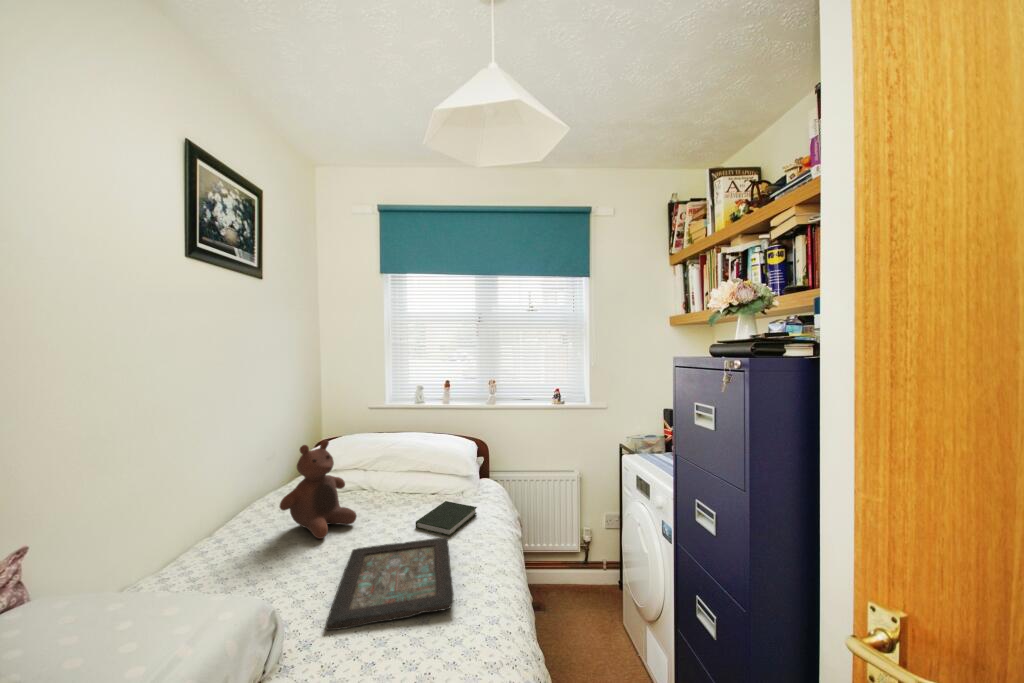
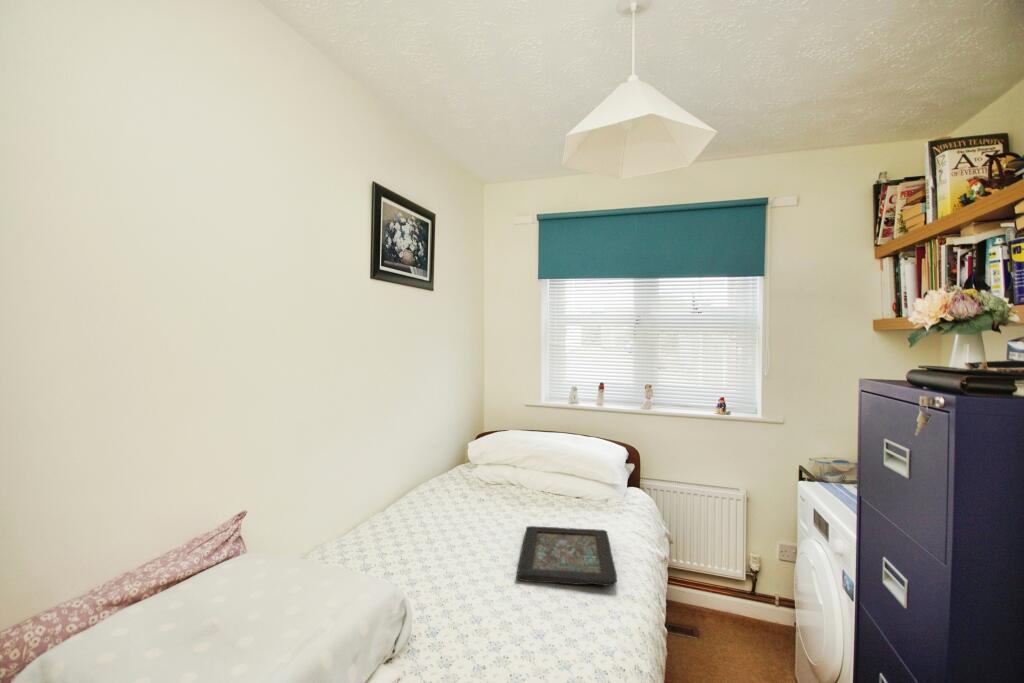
stuffed bear: present [280,440,357,539] -> none [468,433,525,515]
book: present [416,501,477,536] -> none [576,500,633,531]

